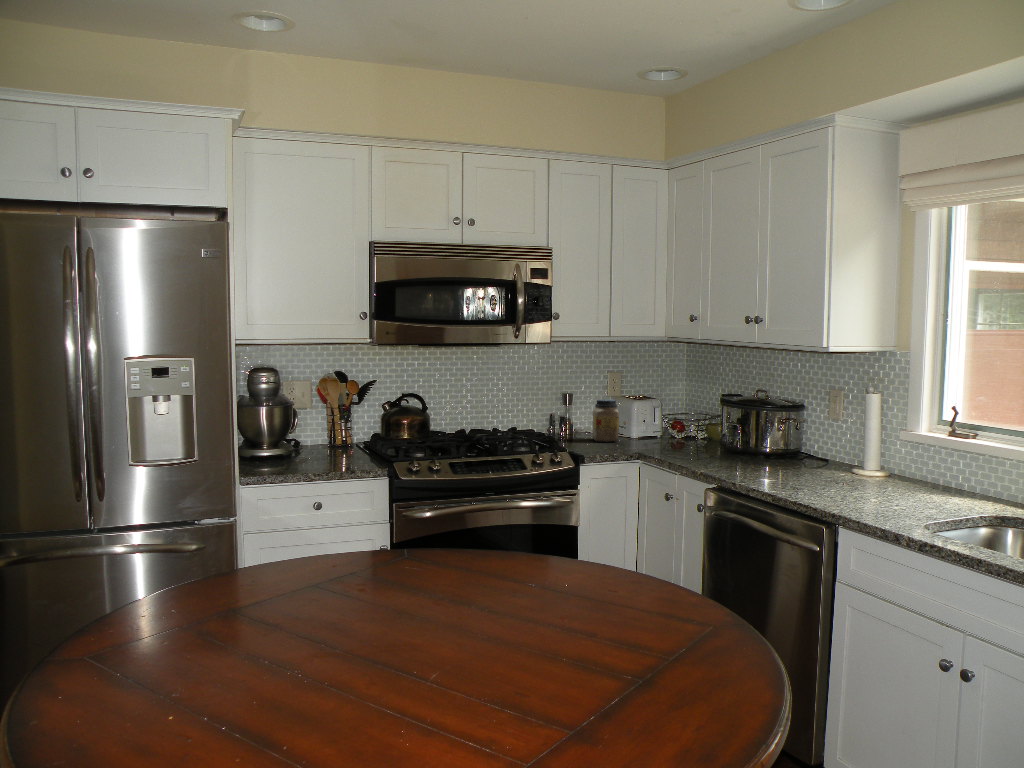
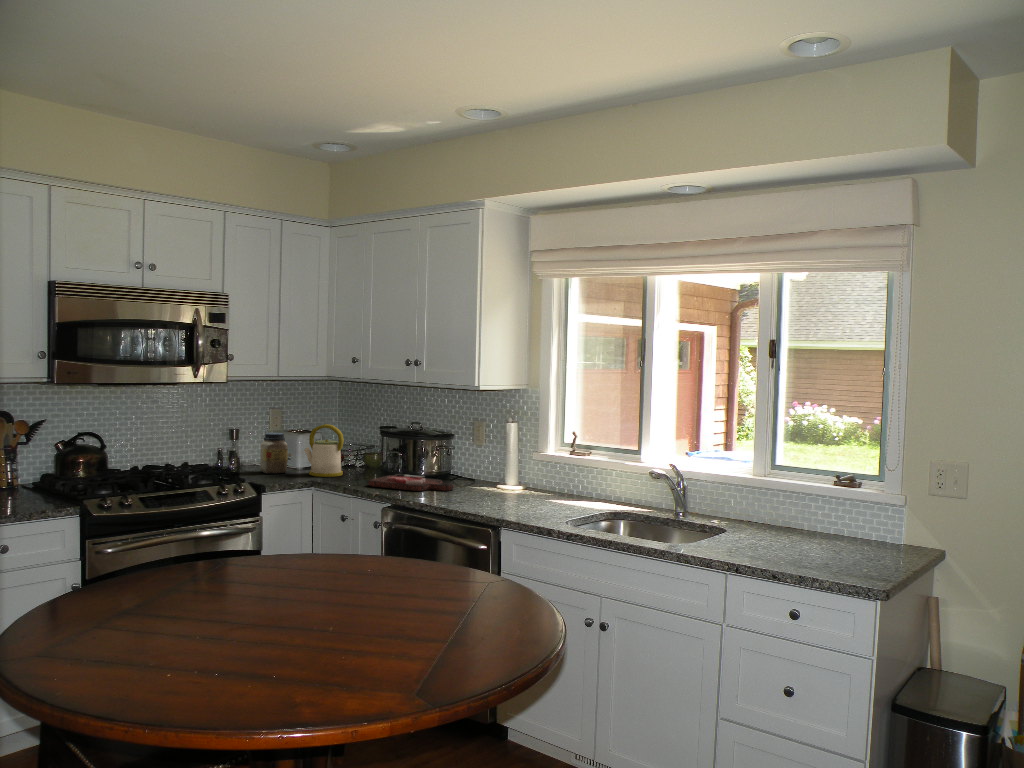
kettle: none [635,391,676,448] -> present [304,424,344,477]
cutting board: none [694,450,795,472] -> present [368,474,454,491]

